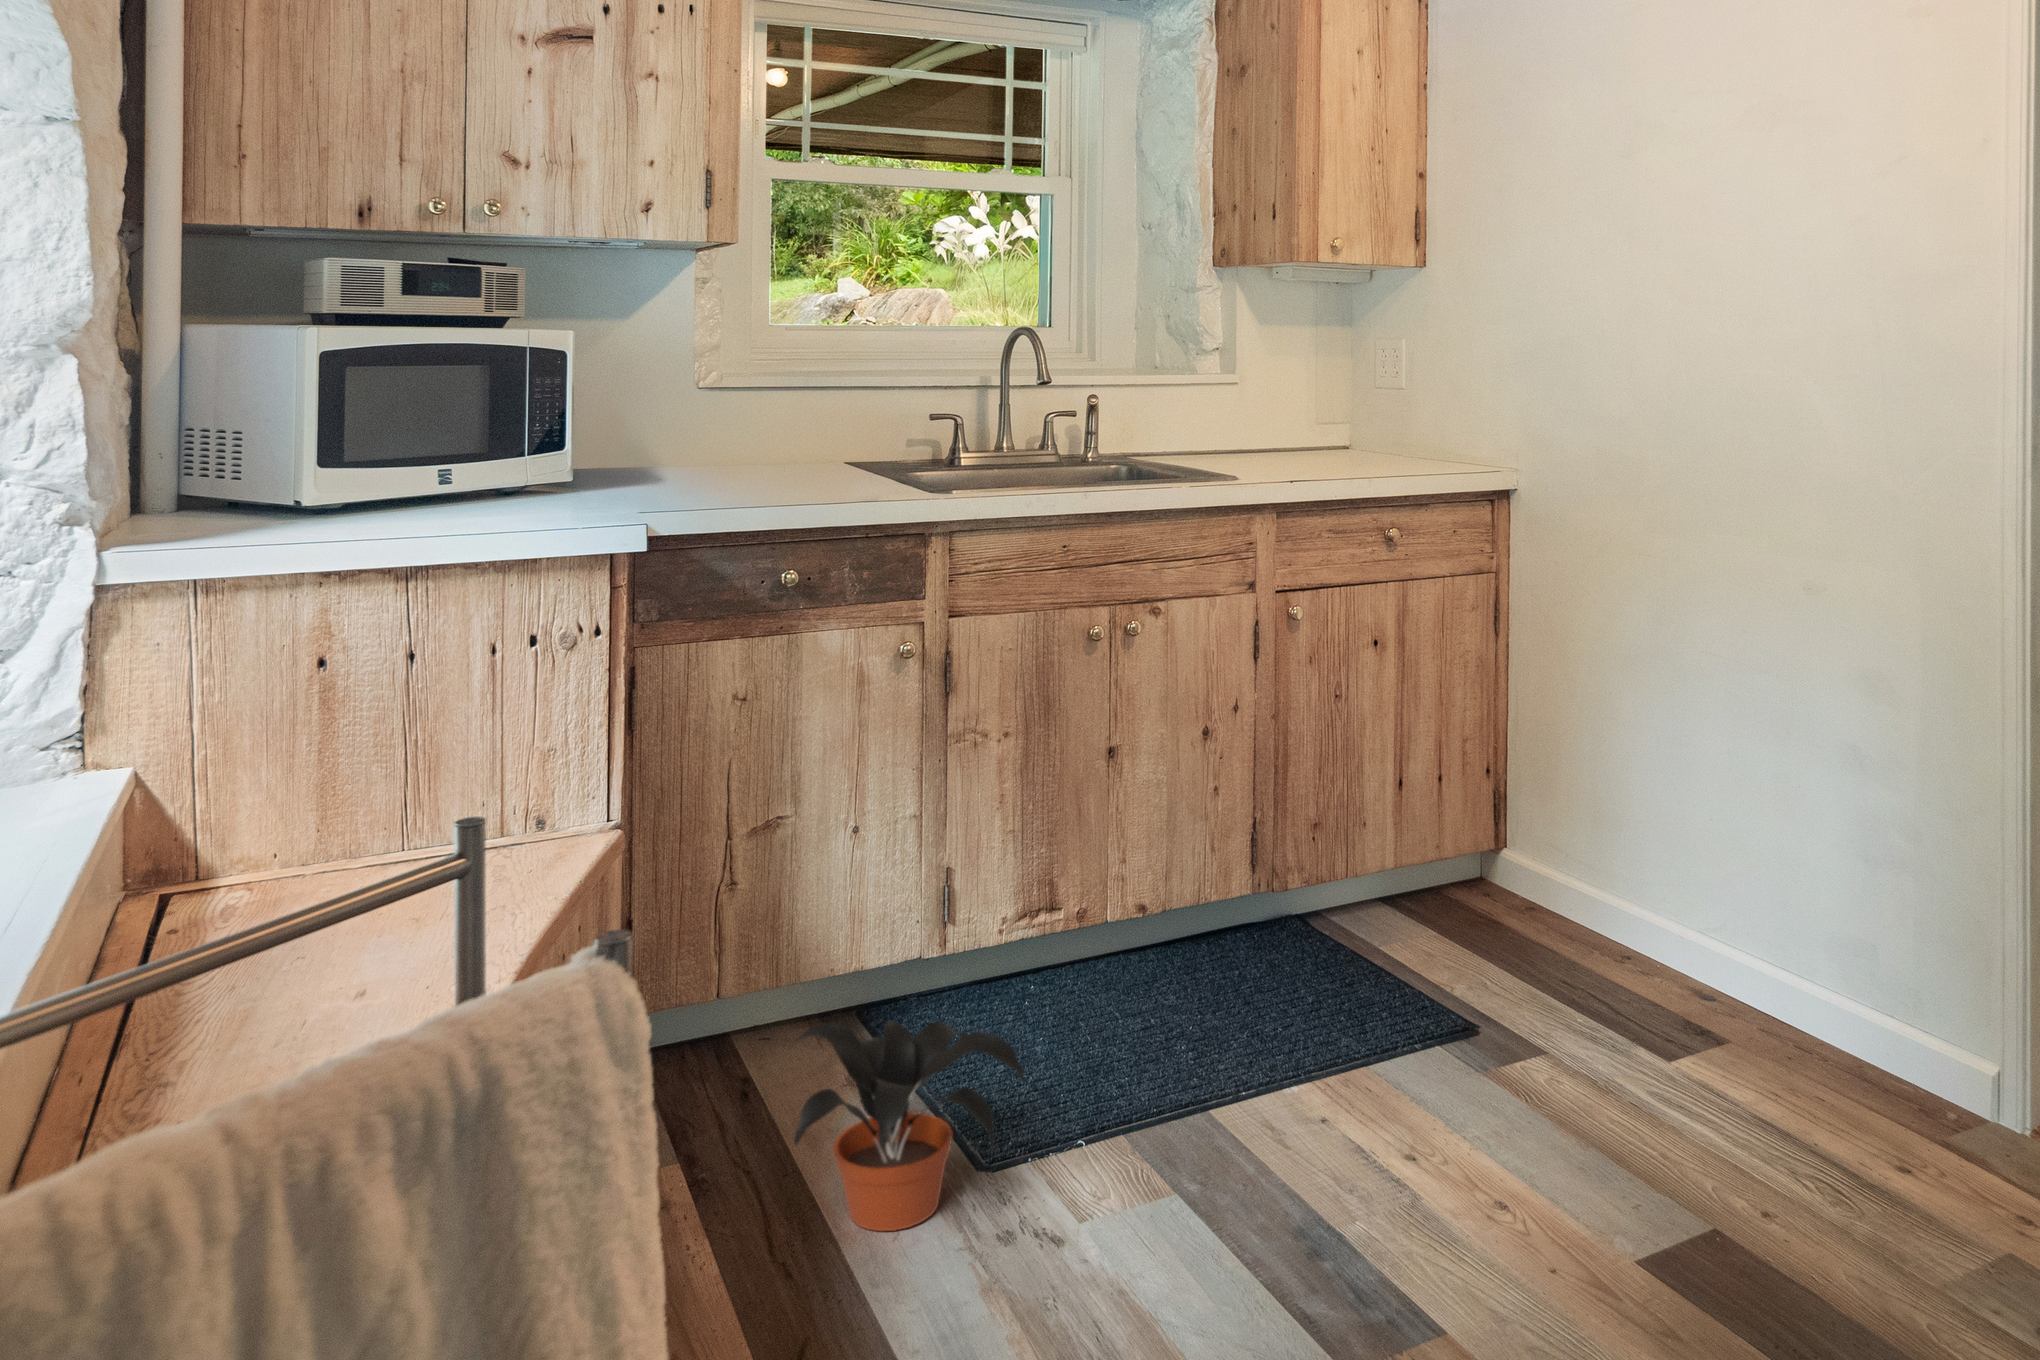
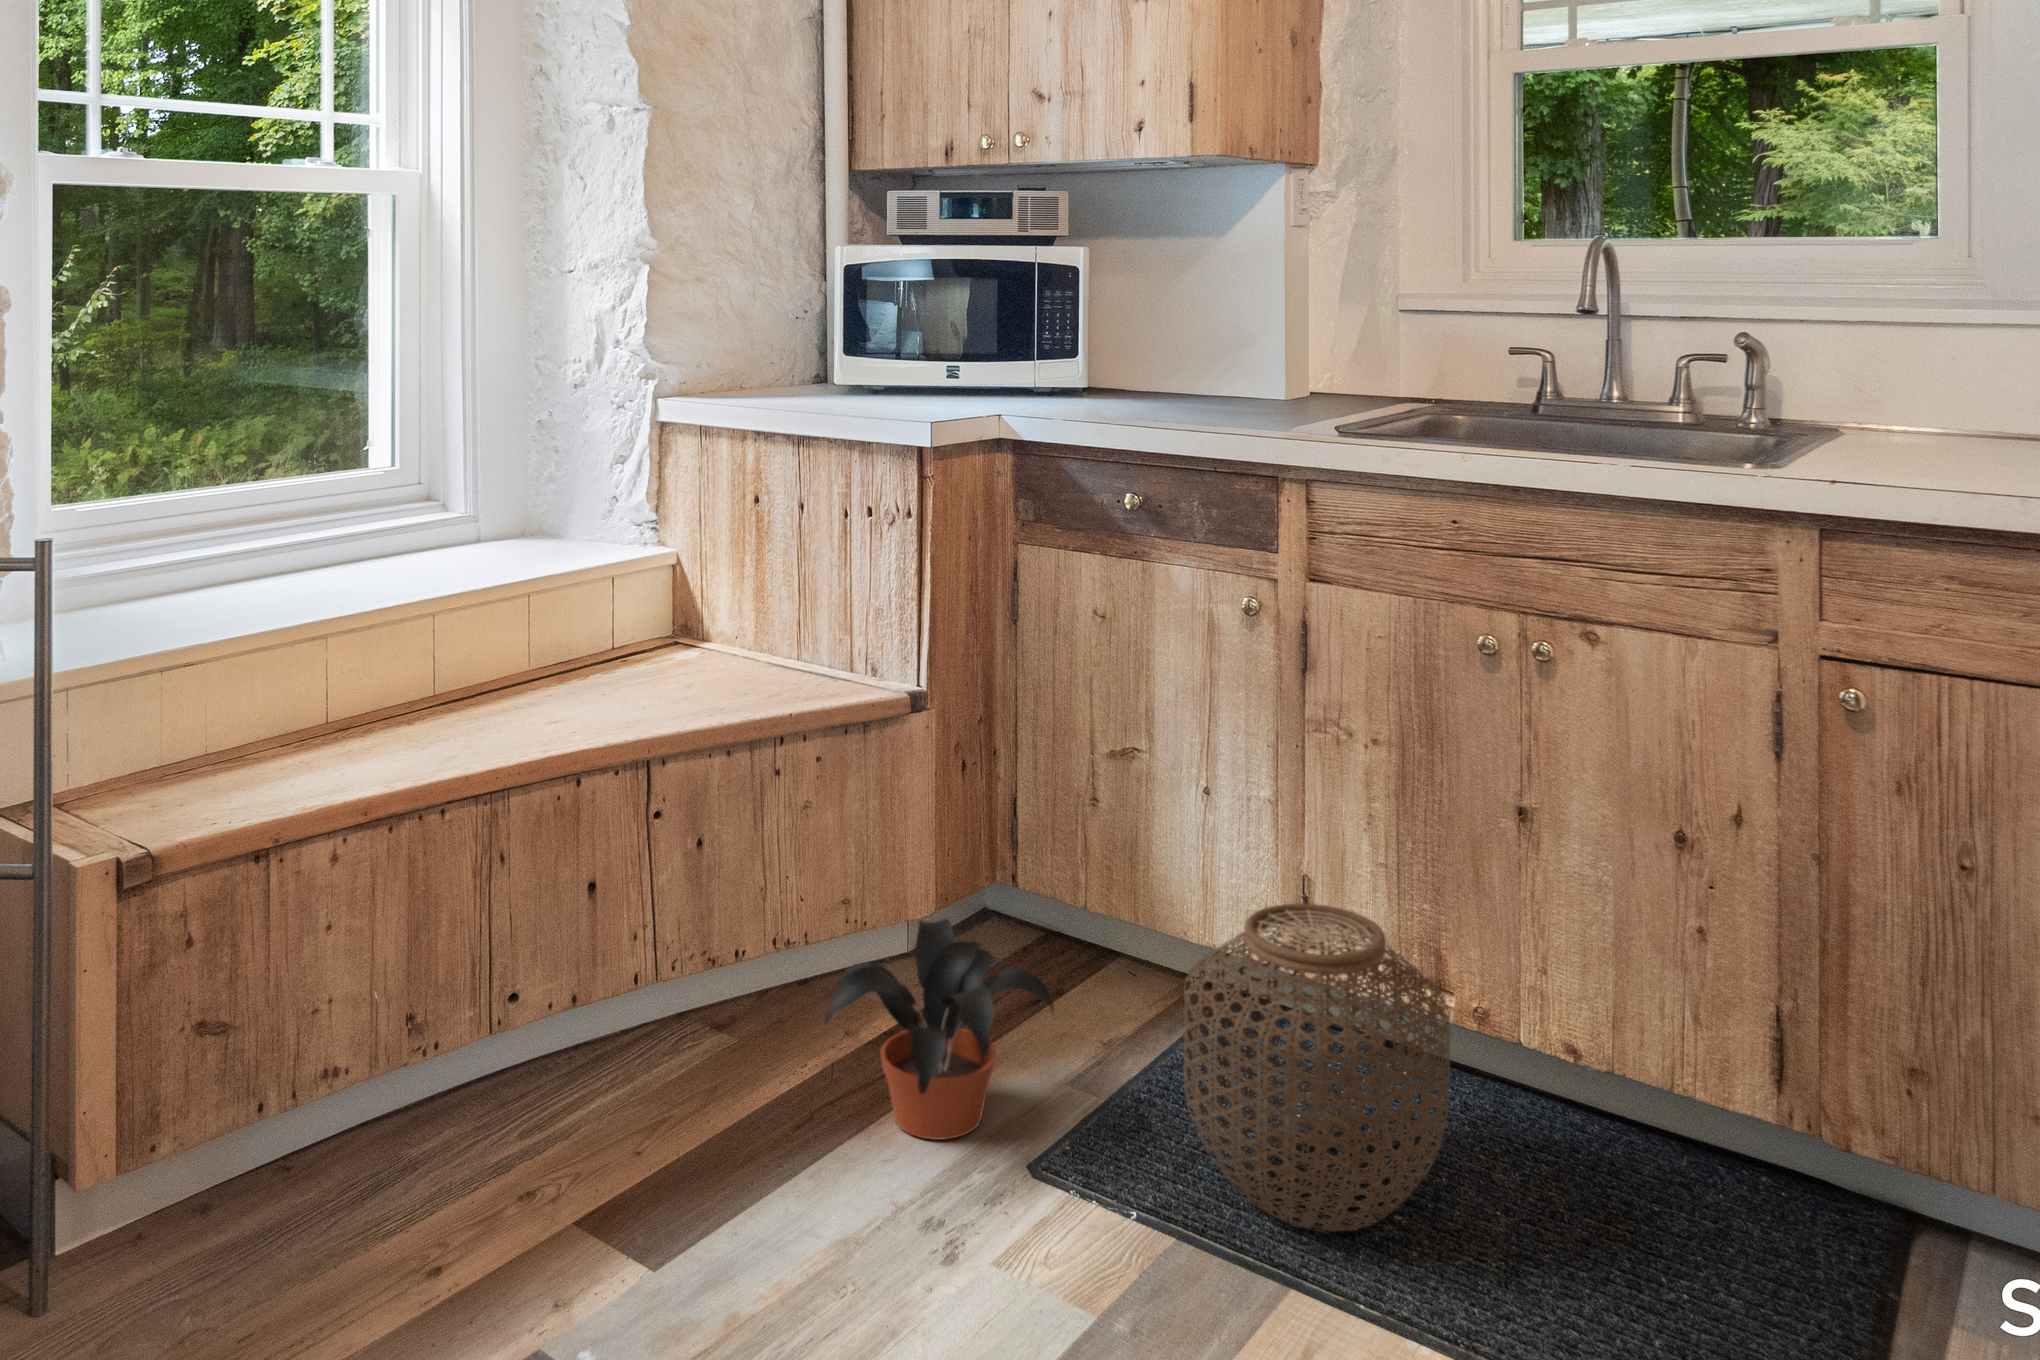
woven basket: none [1041,848,1244,1100] -> present [1183,904,1450,1231]

